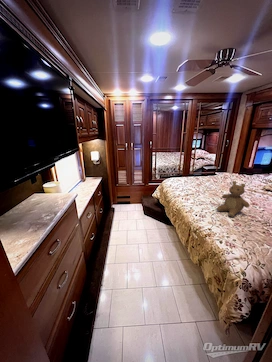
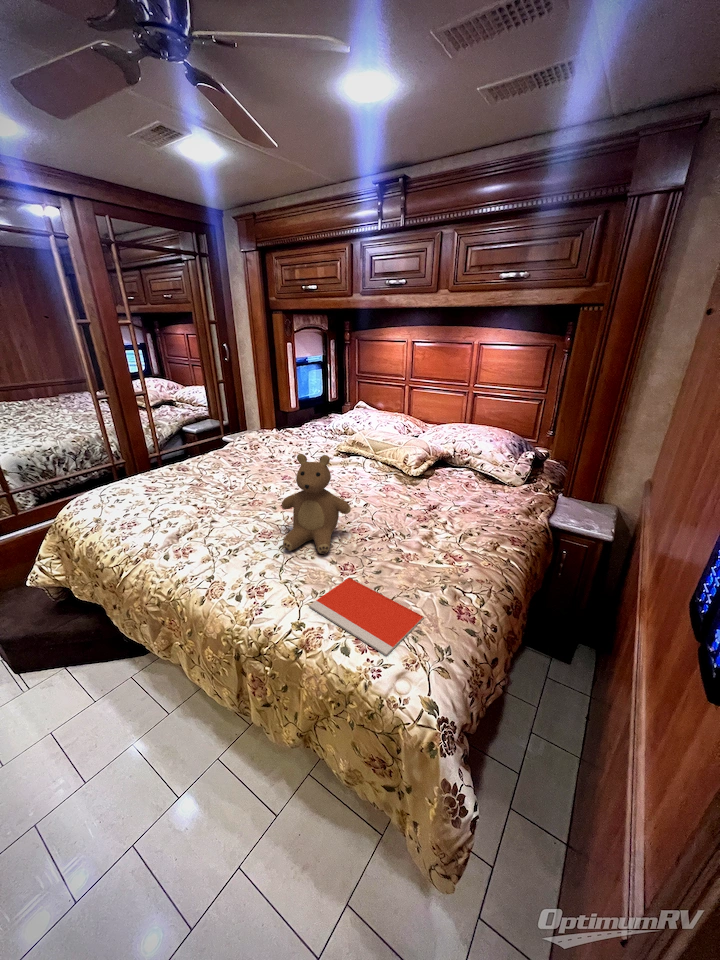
notebook: none [216,227,260,252] -> present [309,578,424,656]

